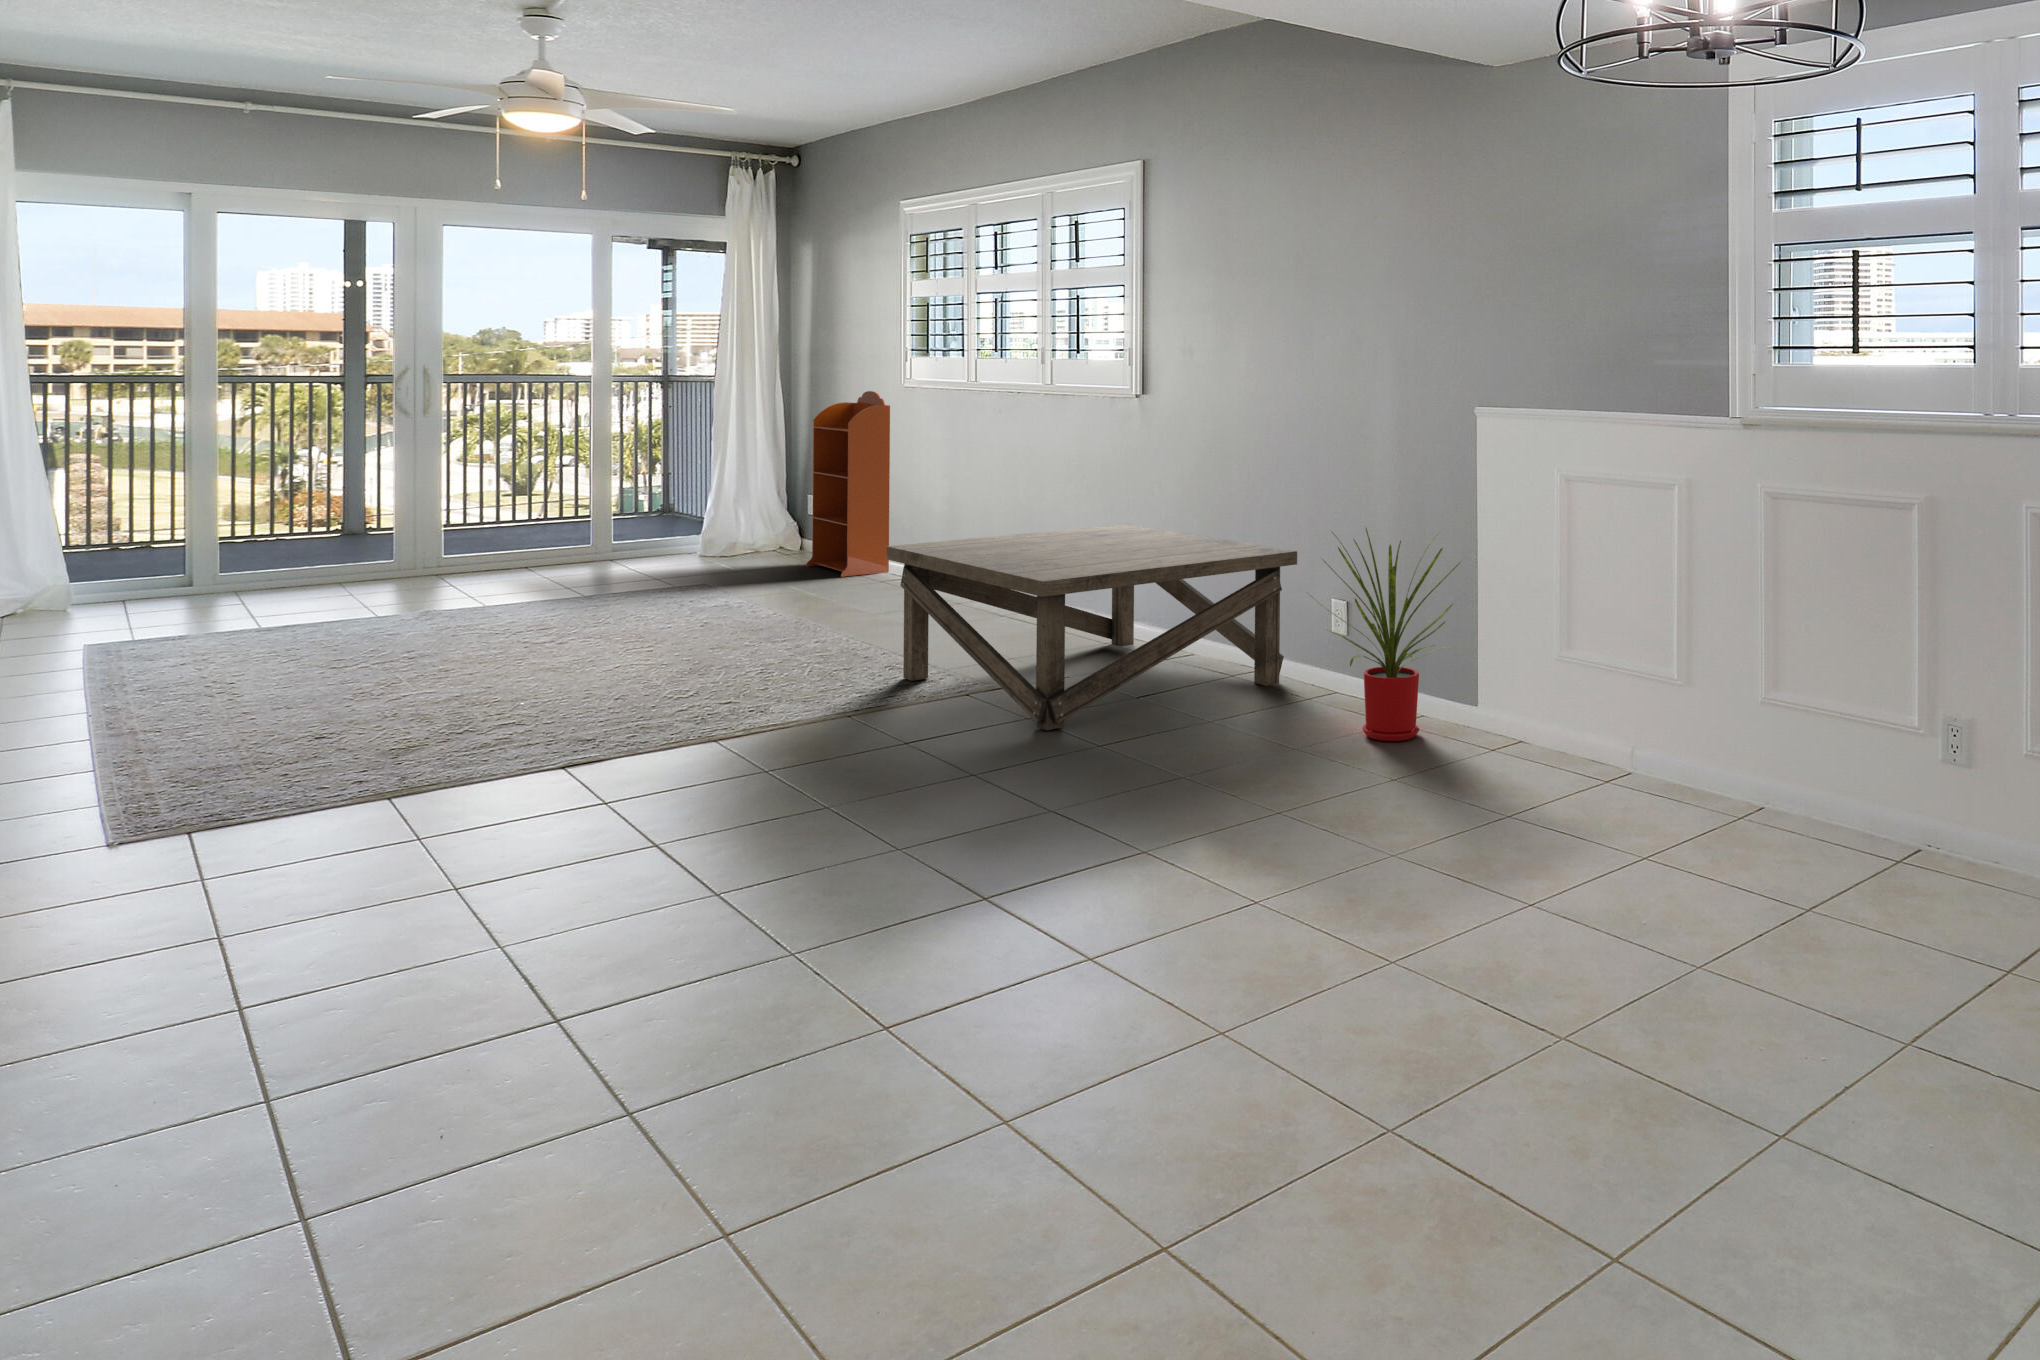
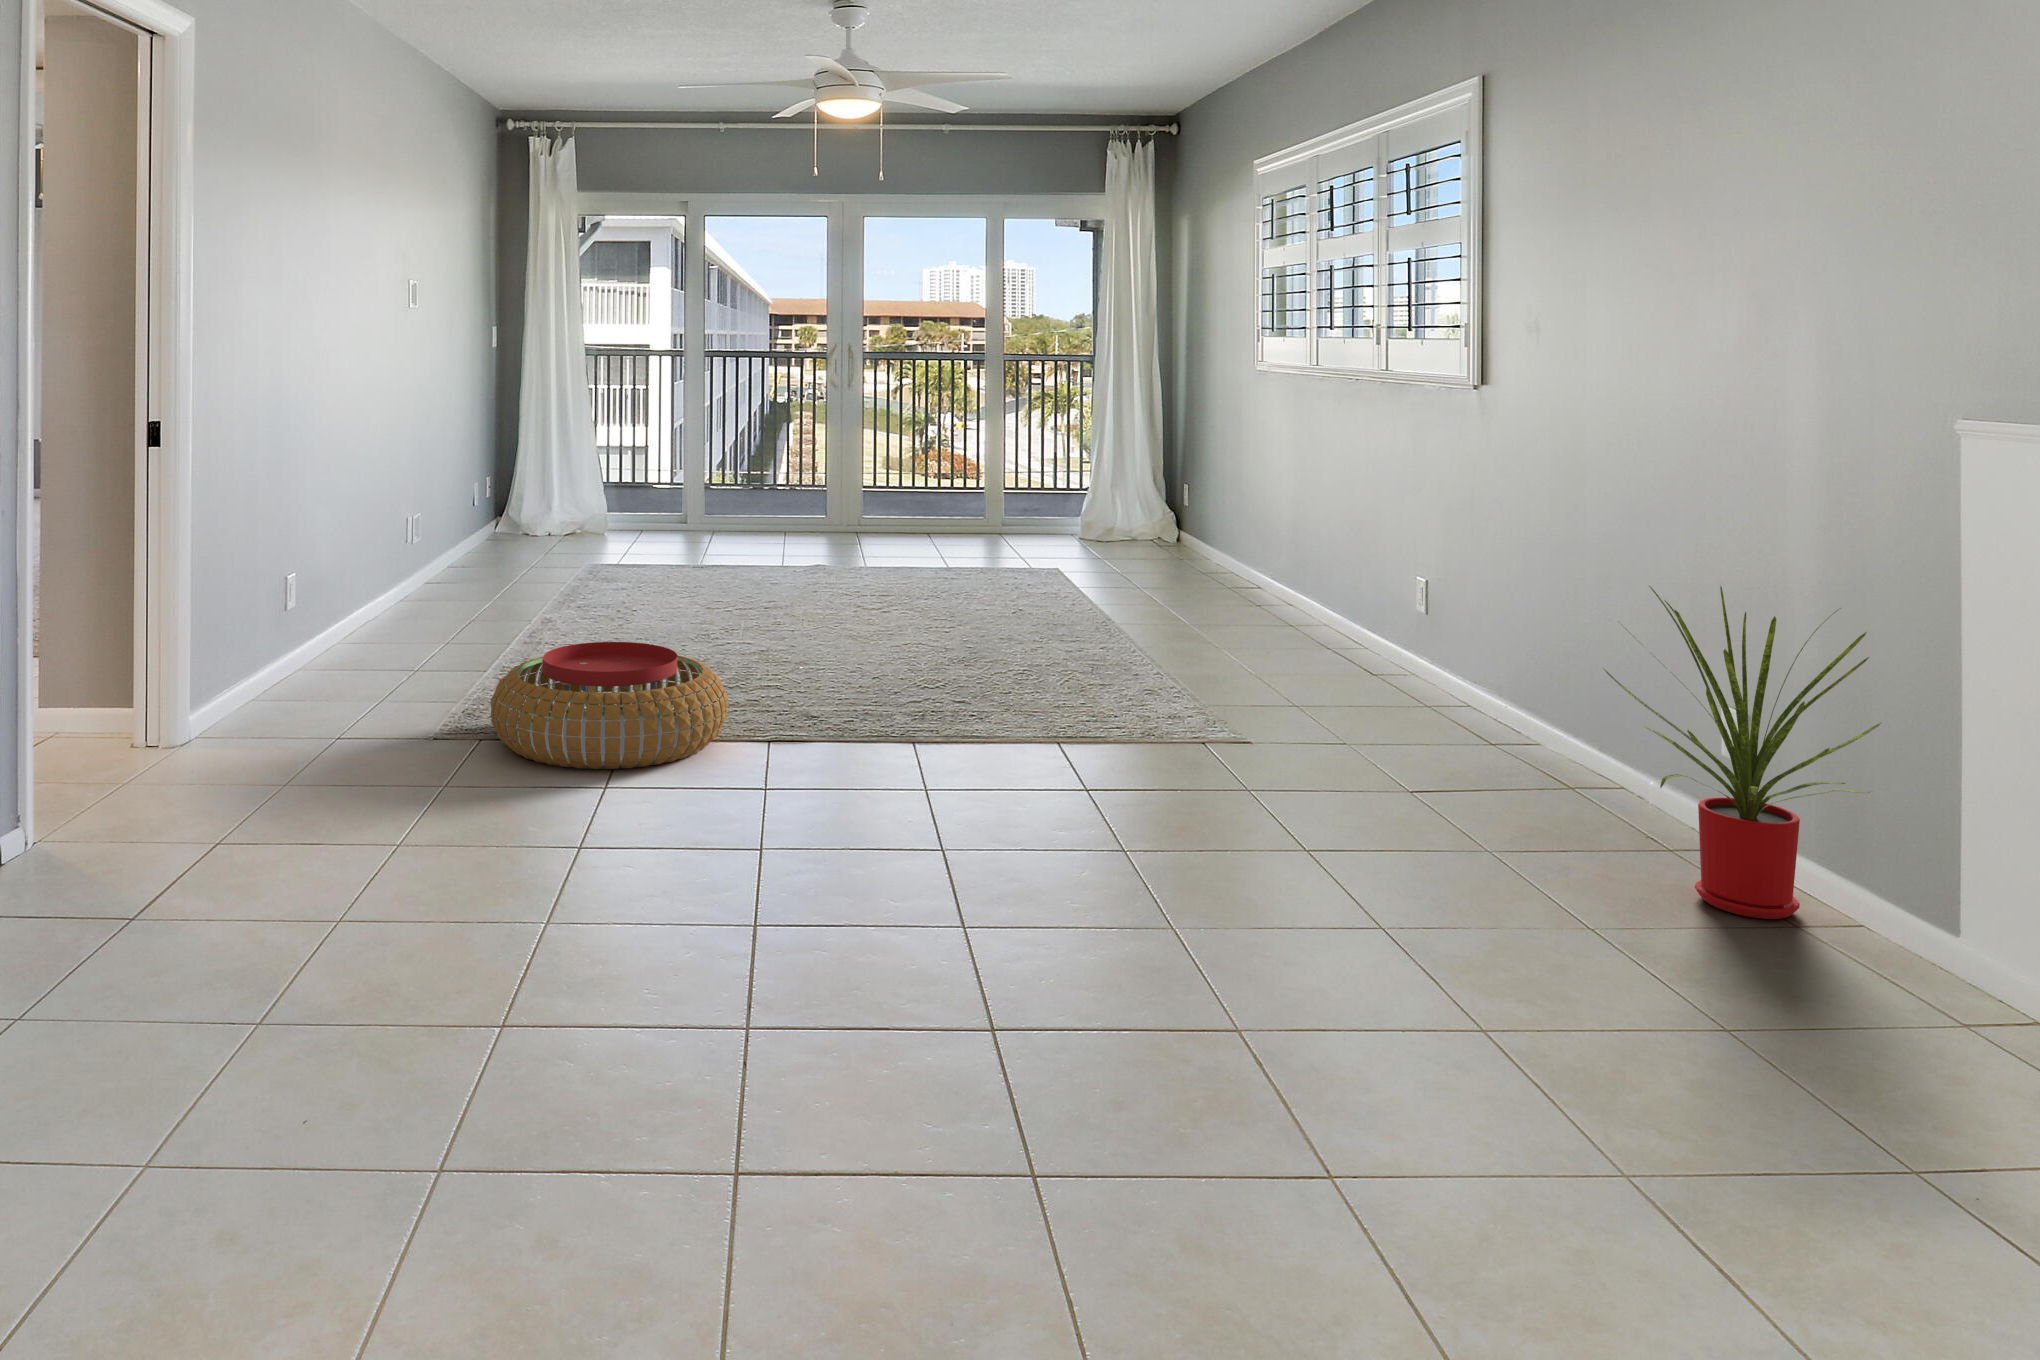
bookcase: present [806,391,890,577] -> none [1162,374,1244,575]
coffee table: present [887,524,1297,730] -> none [1133,545,1655,790]
pouf: none [207,706,532,859] -> present [491,642,727,769]

